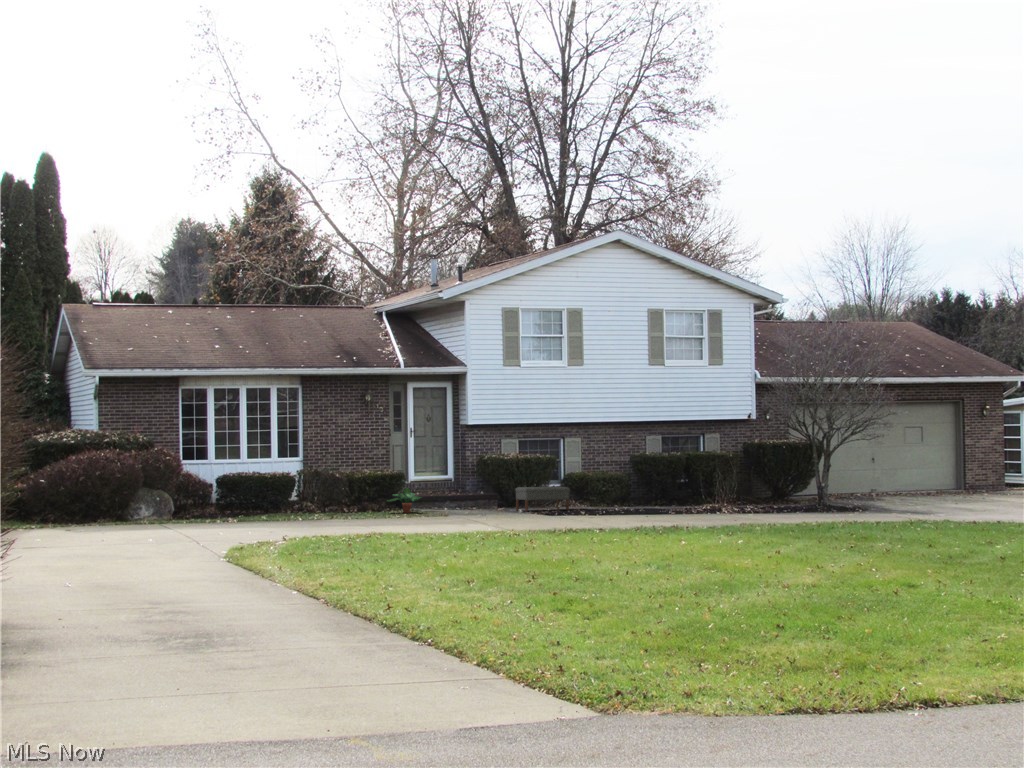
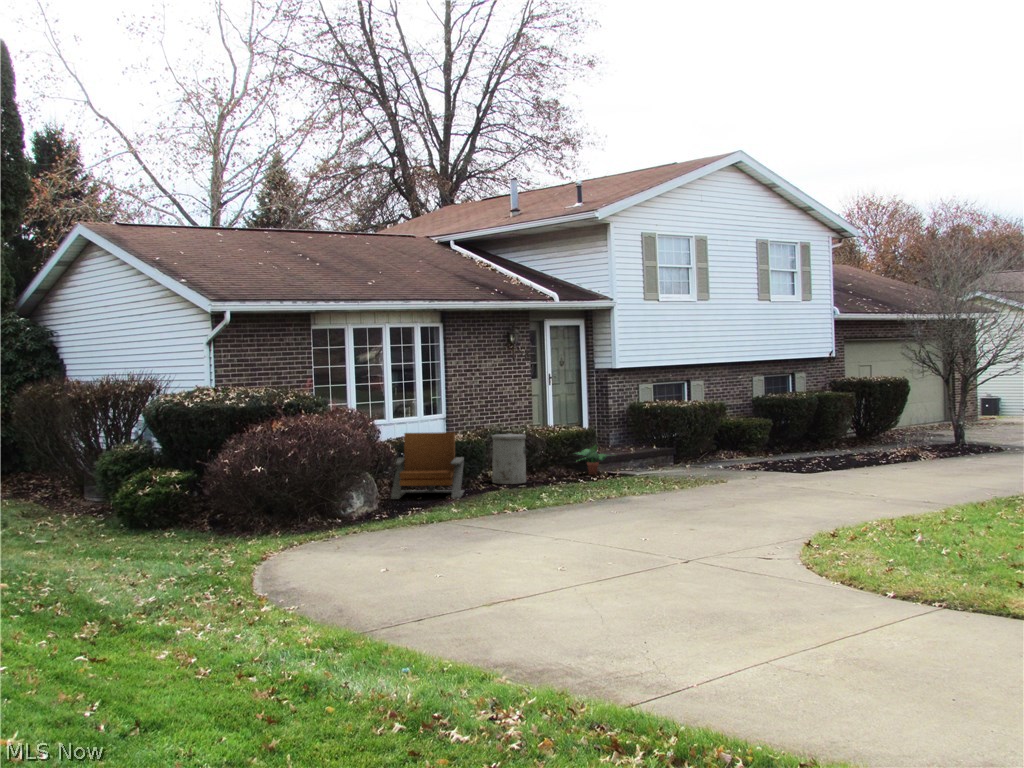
lounge chair: none [200,469,268,519] -> present [391,432,464,499]
trash can: none [310,475,339,515] -> present [491,433,526,484]
bench: present [515,487,570,512] -> none [687,434,736,465]

